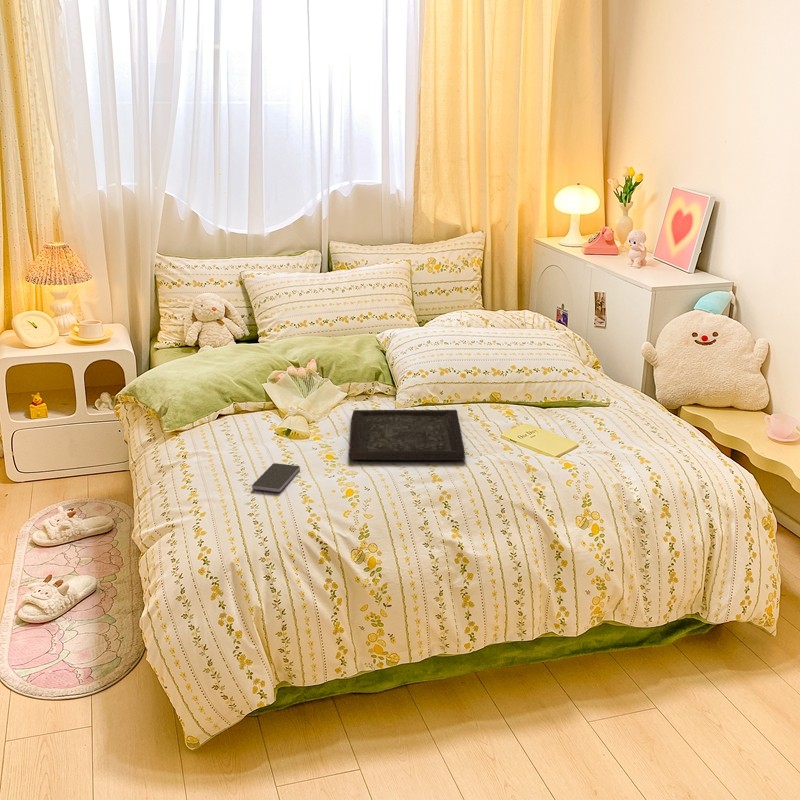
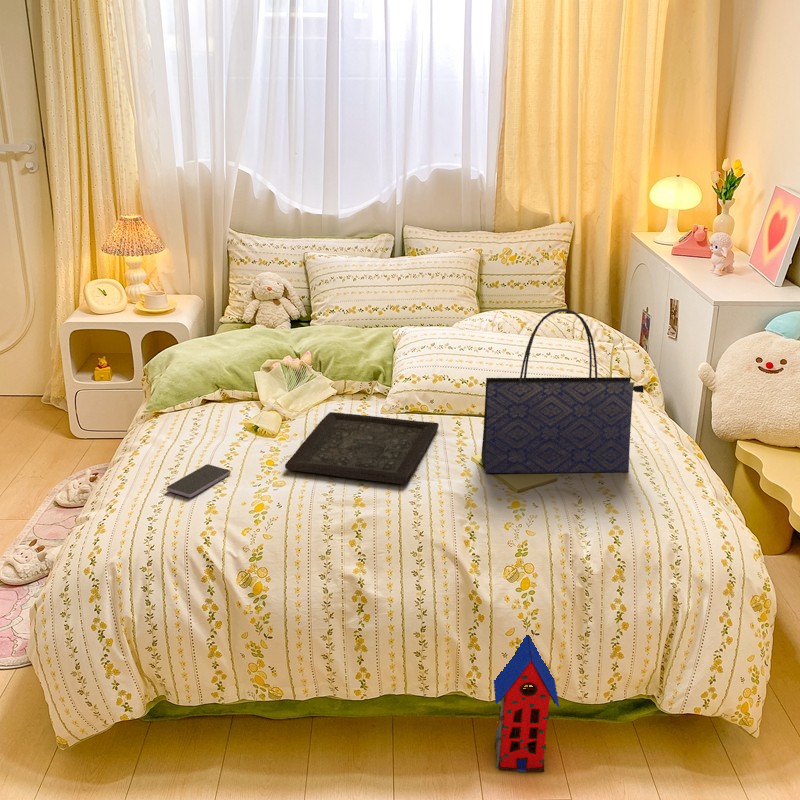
tote bag: none [510,295,642,444] -> present [481,309,644,473]
toy house: none [572,570,639,696] -> present [494,635,559,772]

